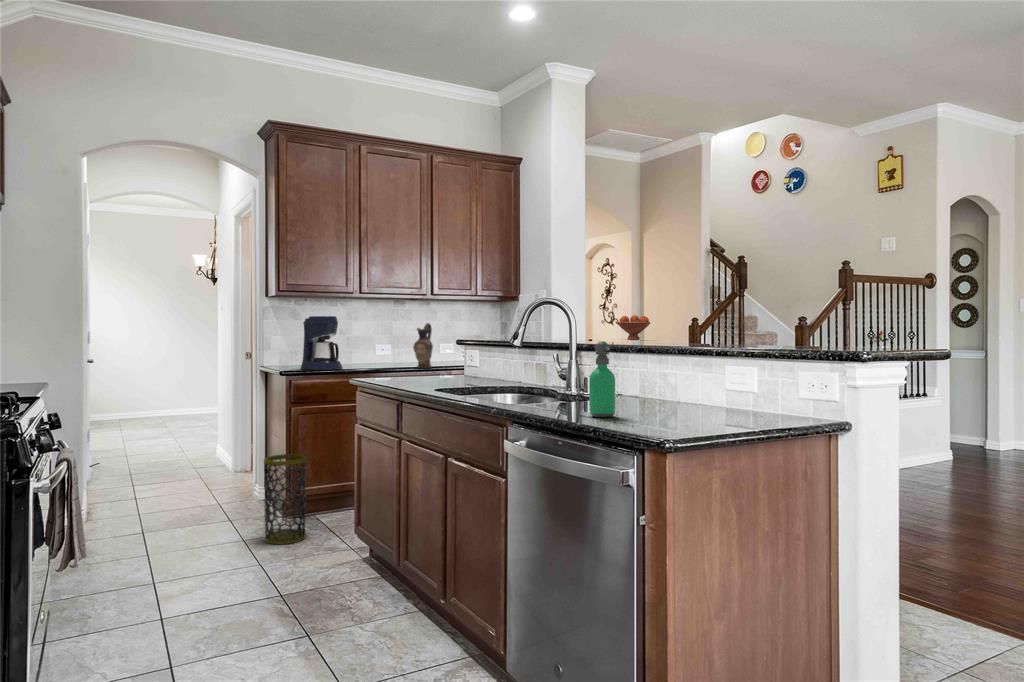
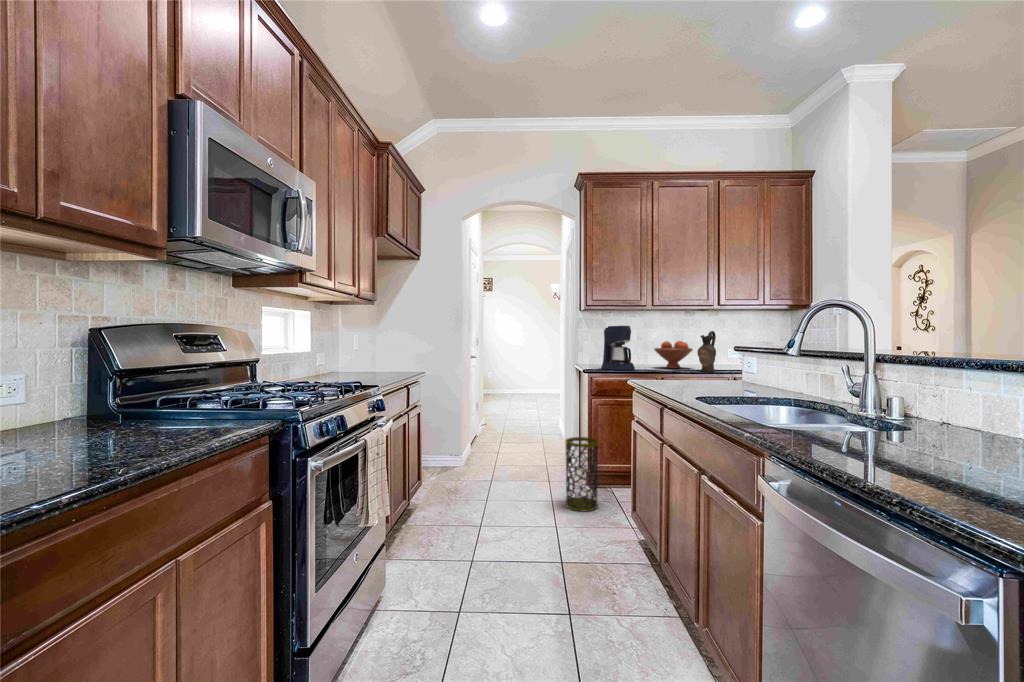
fruit bowl: present [617,315,650,340] -> present [654,341,693,368]
soap dispenser: present [589,341,615,417] -> none [892,356,942,470]

